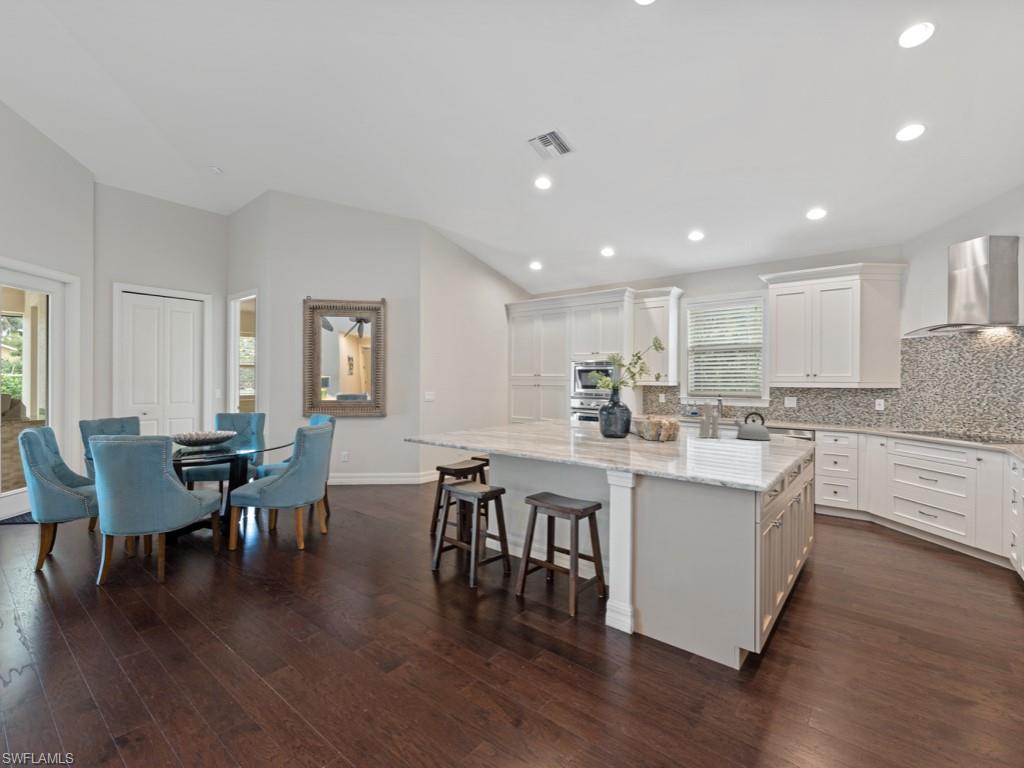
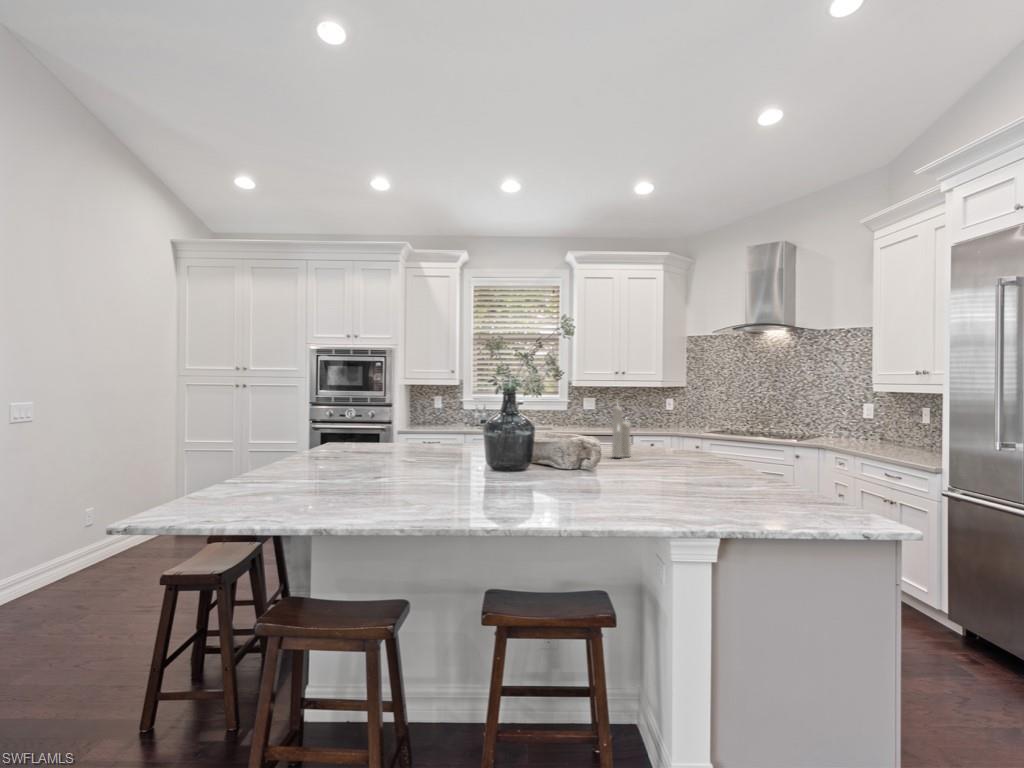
kettle: present [734,412,770,440] -> none [641,418,683,455]

